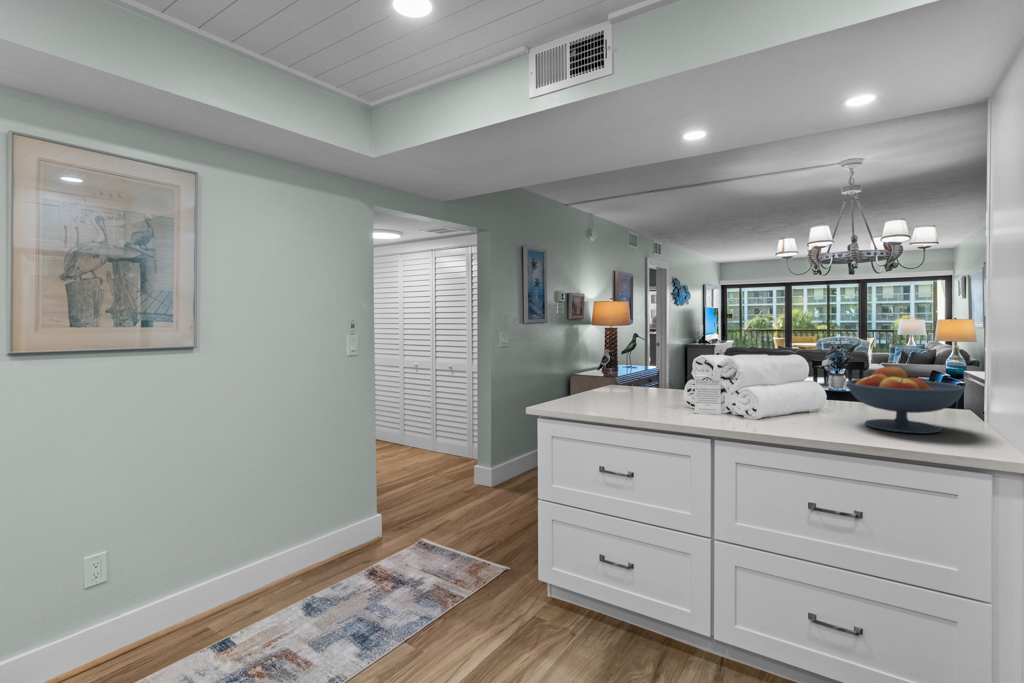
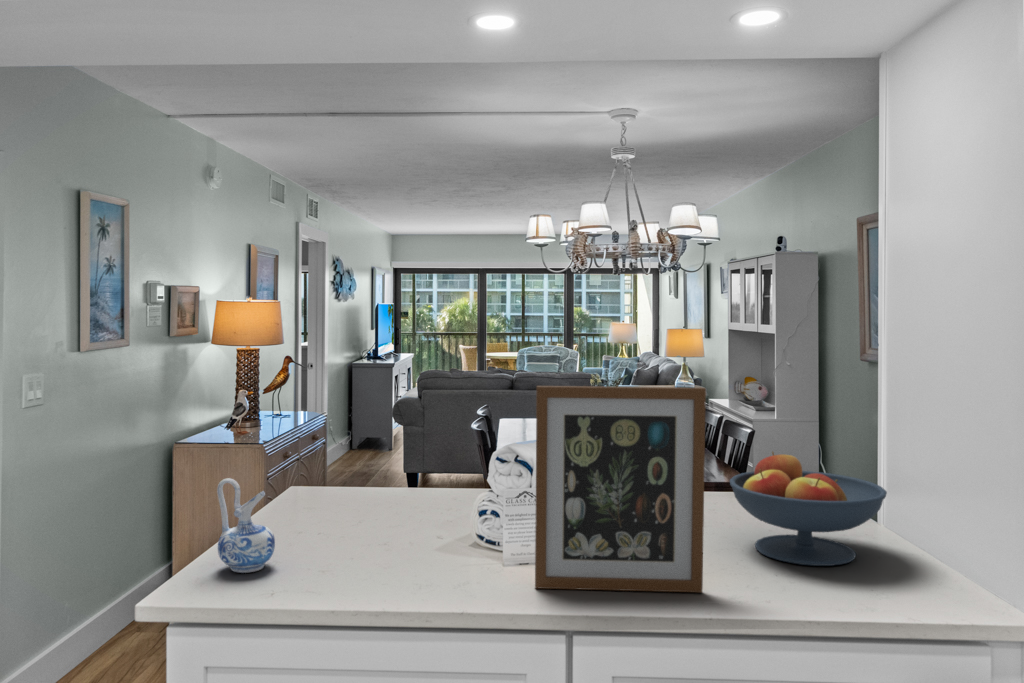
picture frame: none [702,315,803,433] -> present [535,386,706,592]
ceramic pitcher: none [557,363,582,406] -> present [217,478,275,573]

